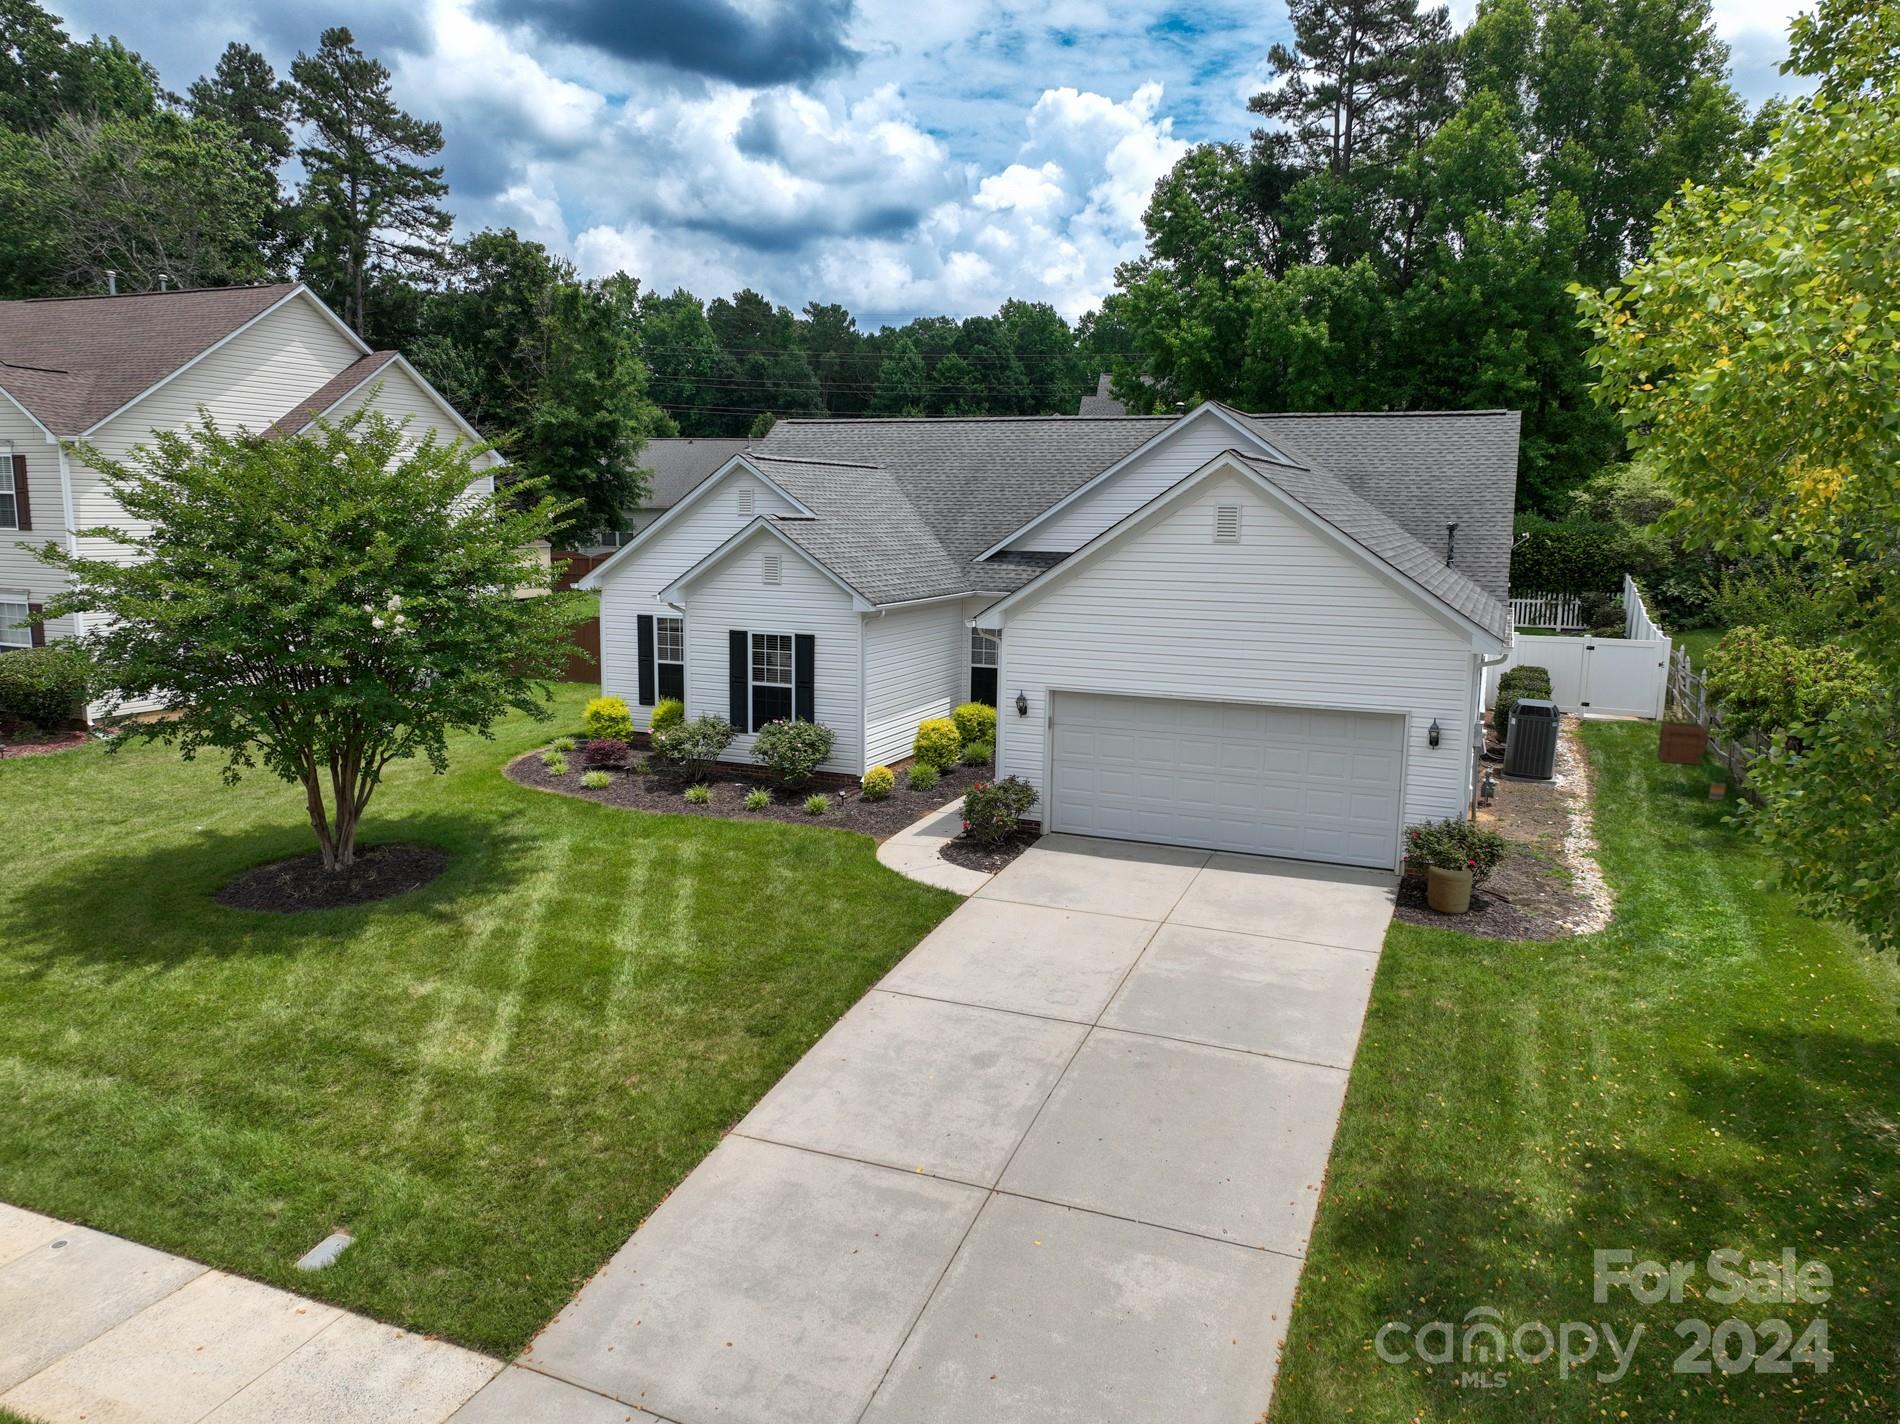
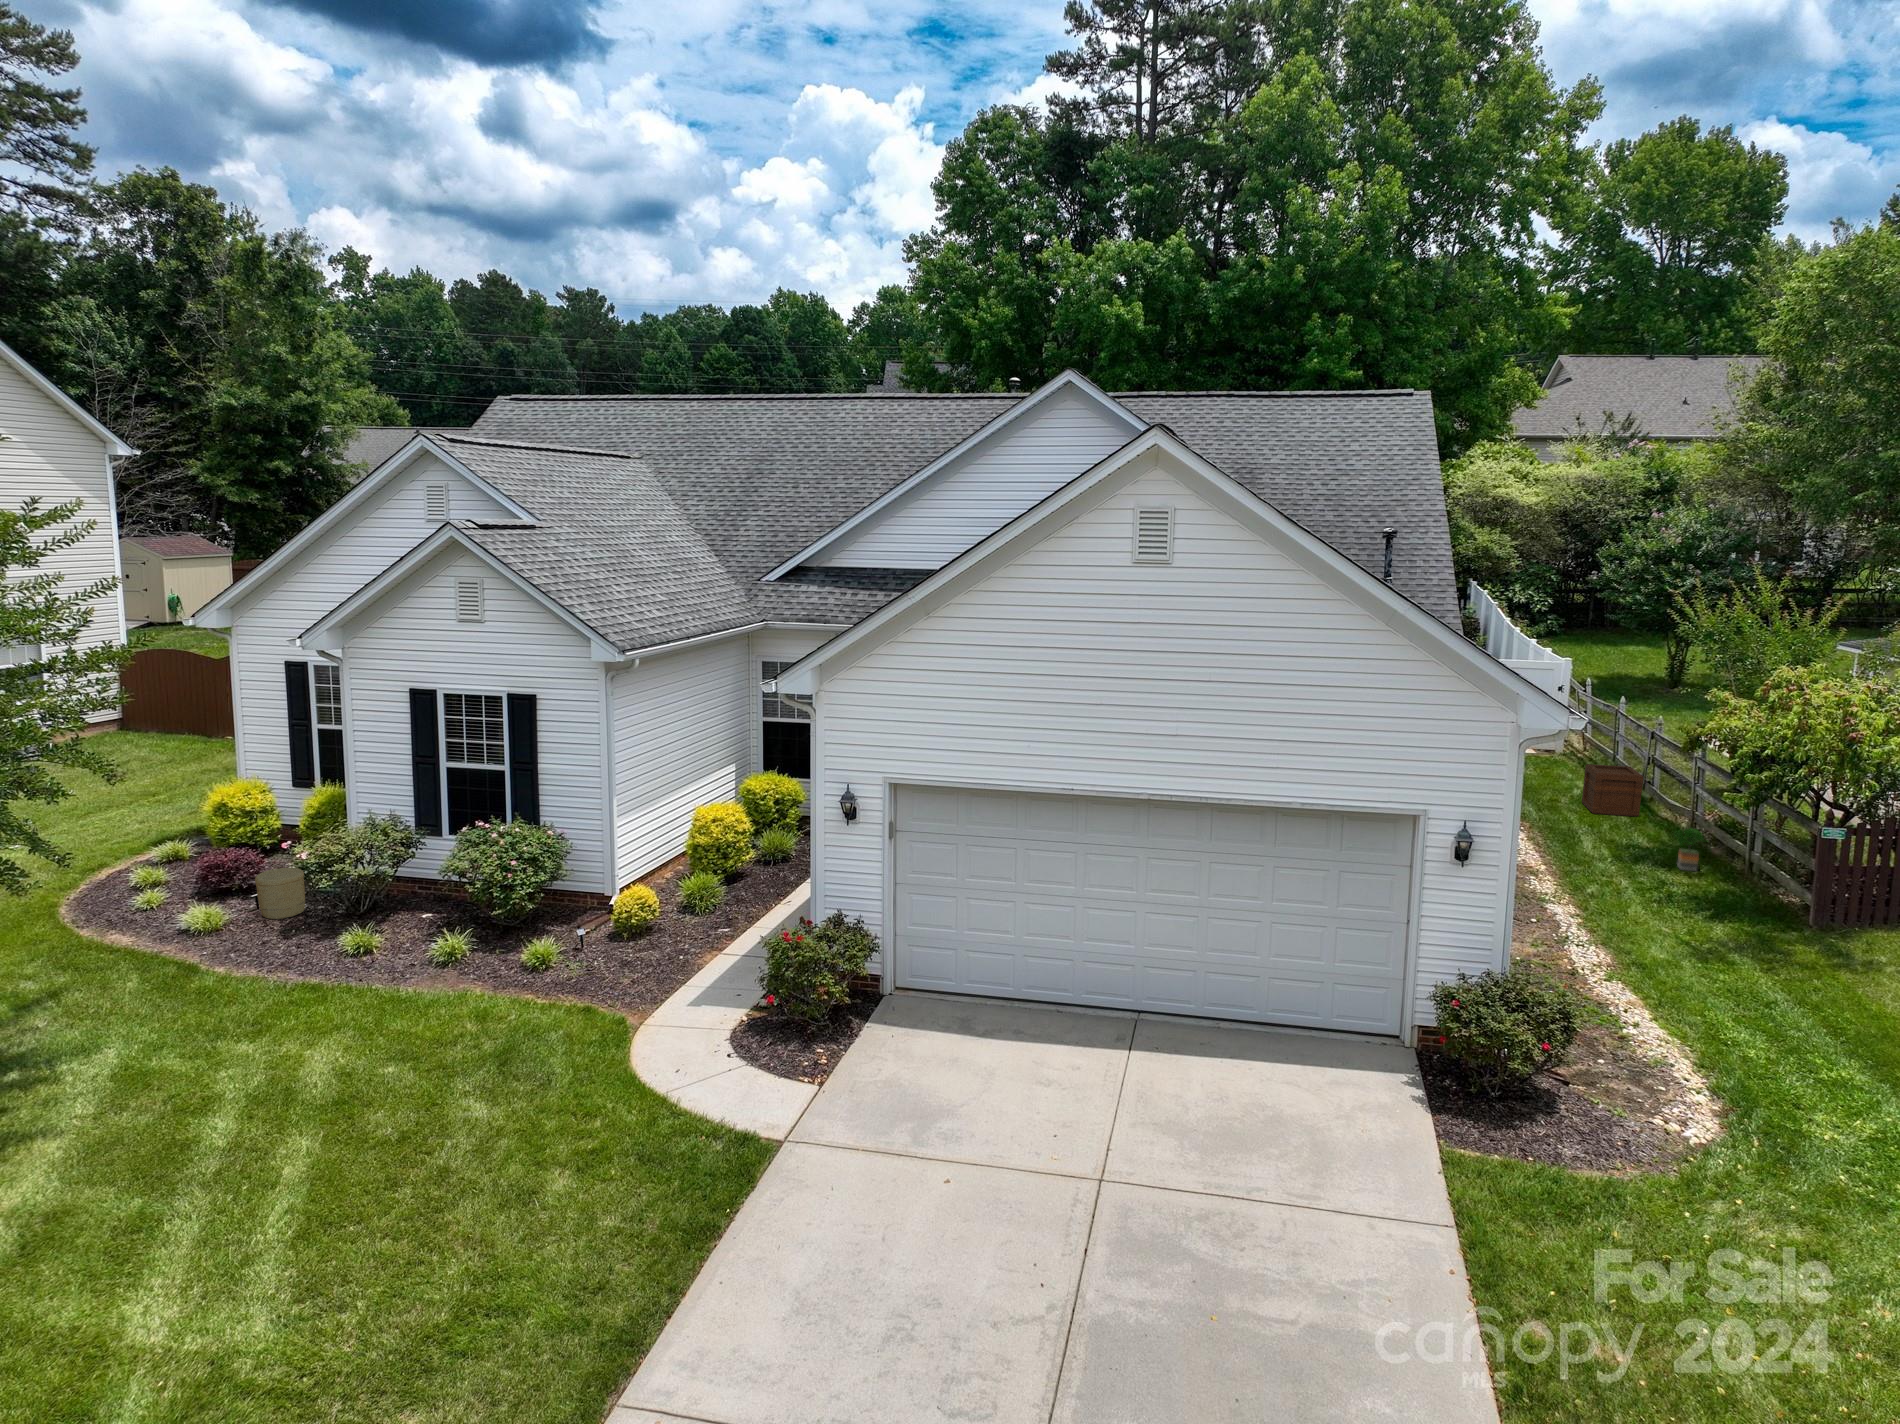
woven basket: present [1428,866,1473,913] -> present [255,868,305,919]

